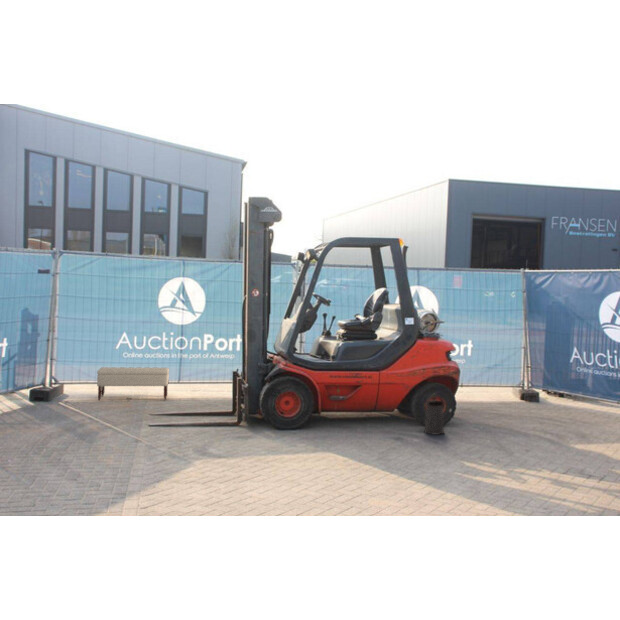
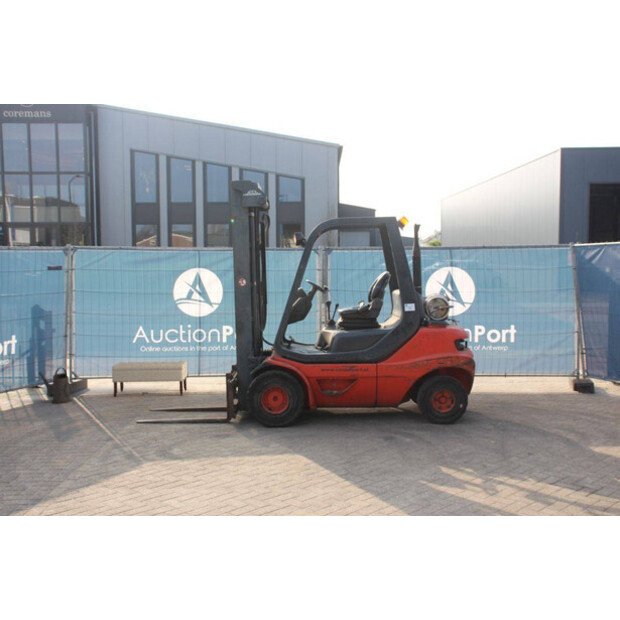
watering can: present [424,393,444,434] -> present [39,368,73,403]

